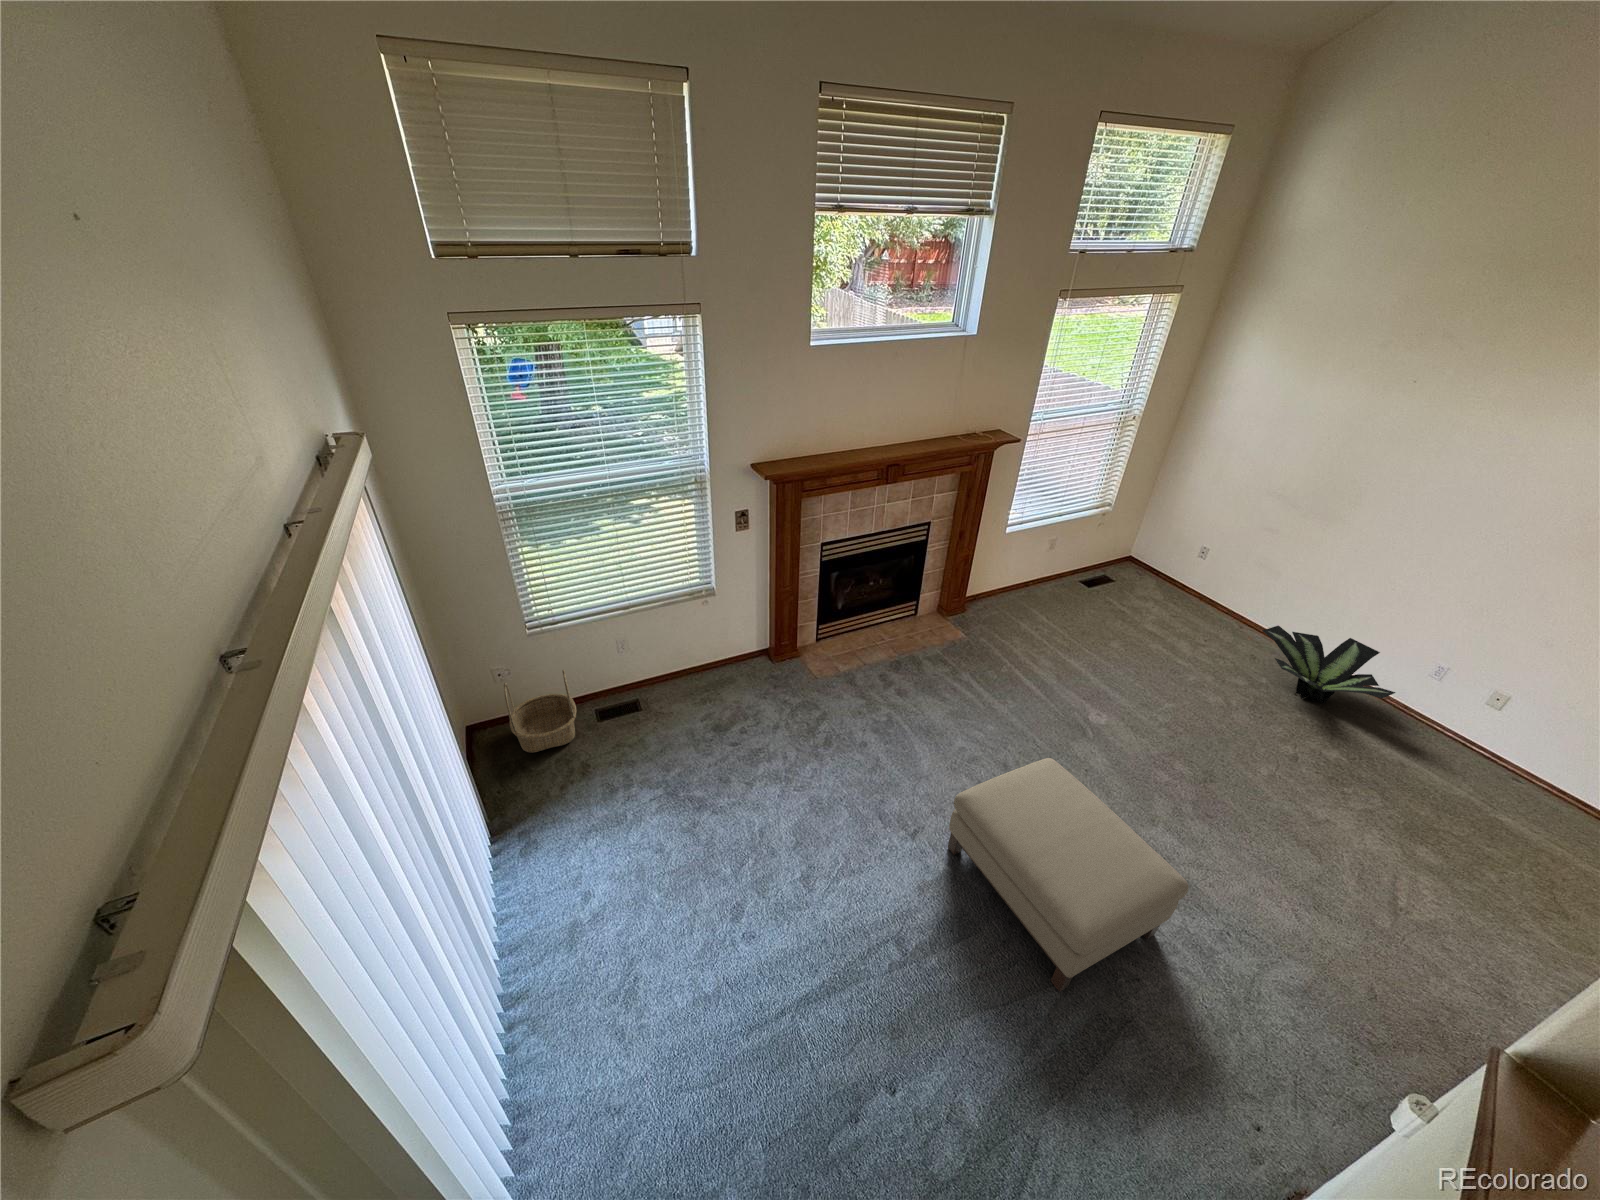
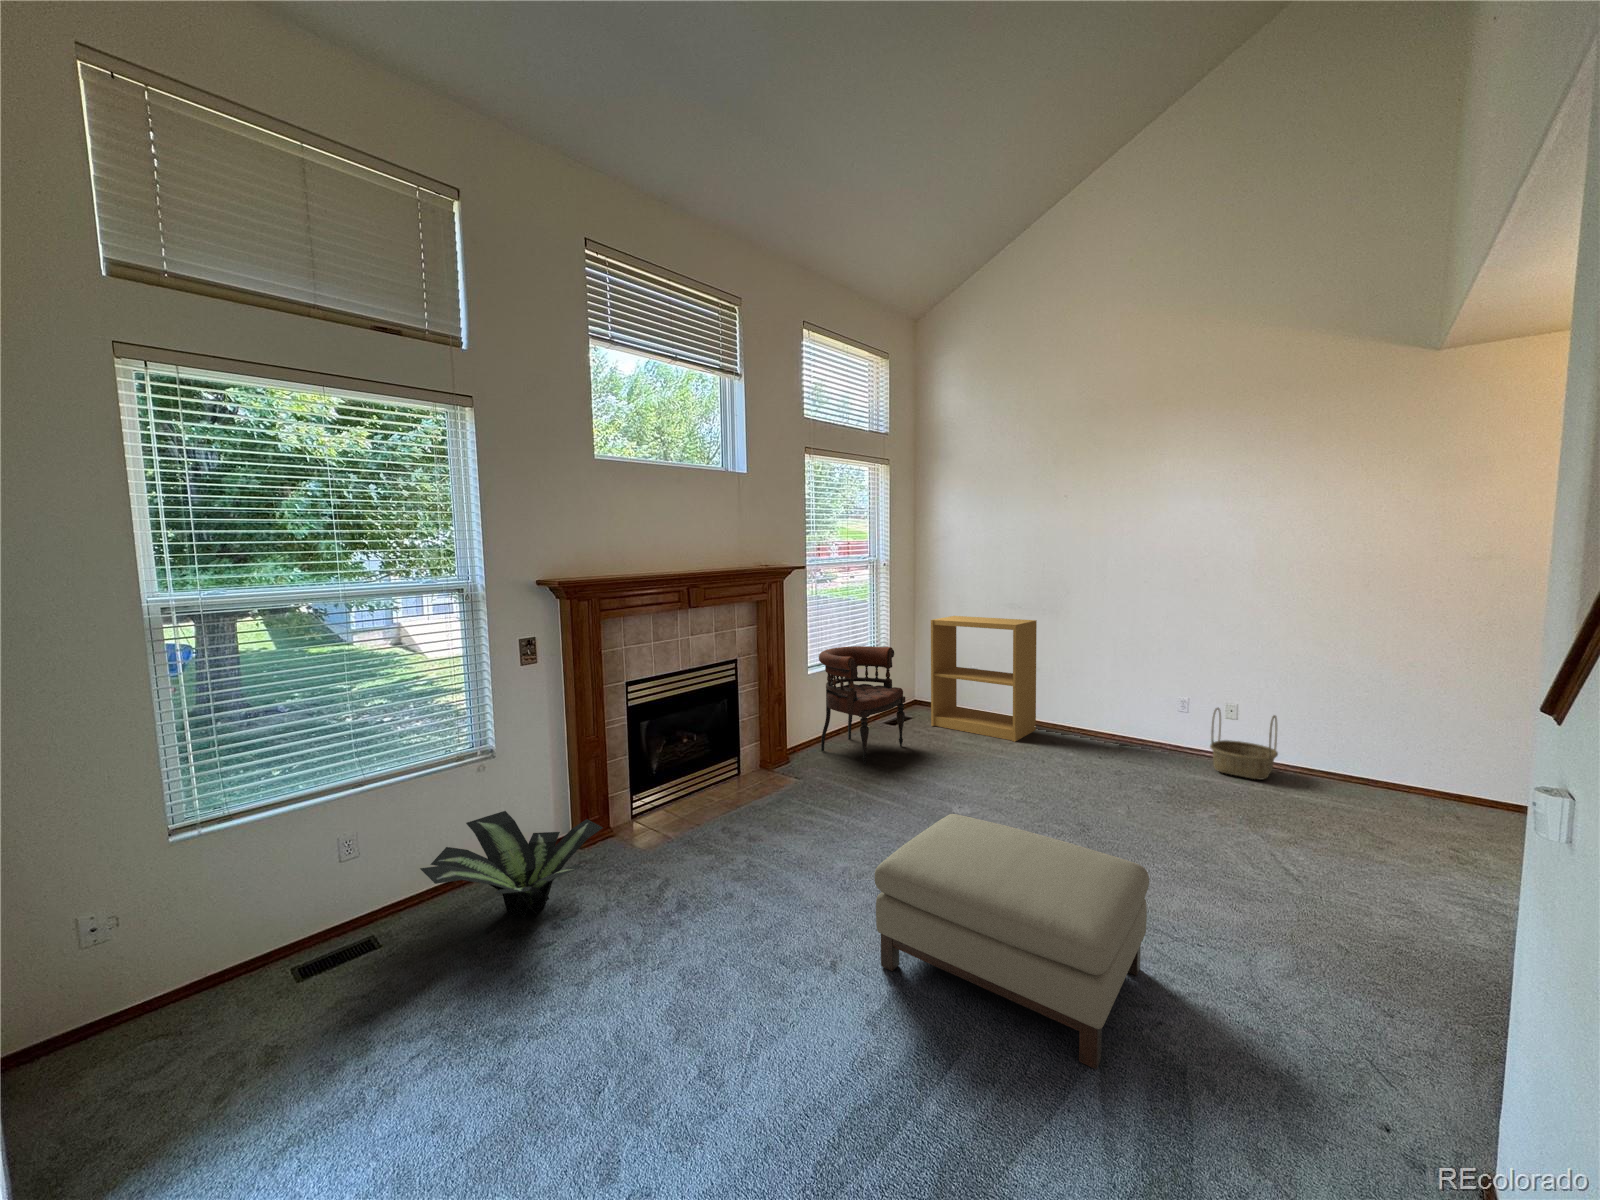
bookshelf: none [1130,486,1303,643] -> present [931,616,1037,742]
armchair: none [1001,510,1105,632] -> present [819,646,905,764]
potted plant: present [1262,626,1395,704] -> present [420,811,603,918]
basket: present [504,670,577,753] -> present [1210,708,1278,779]

